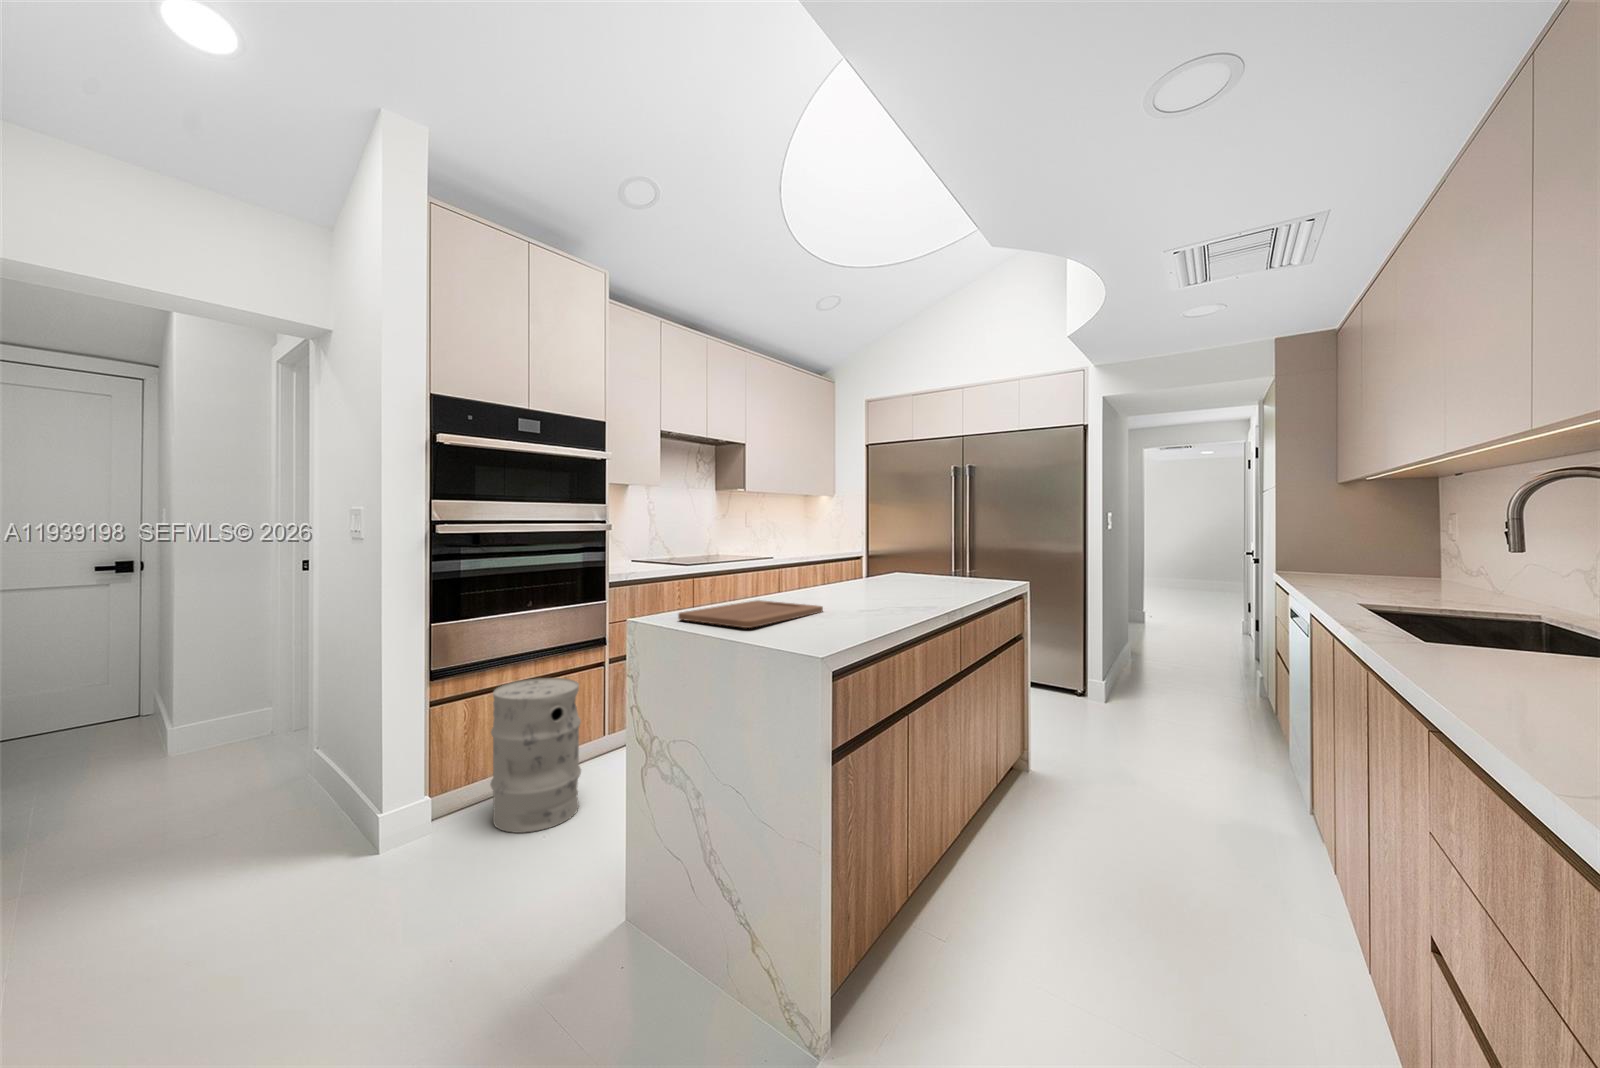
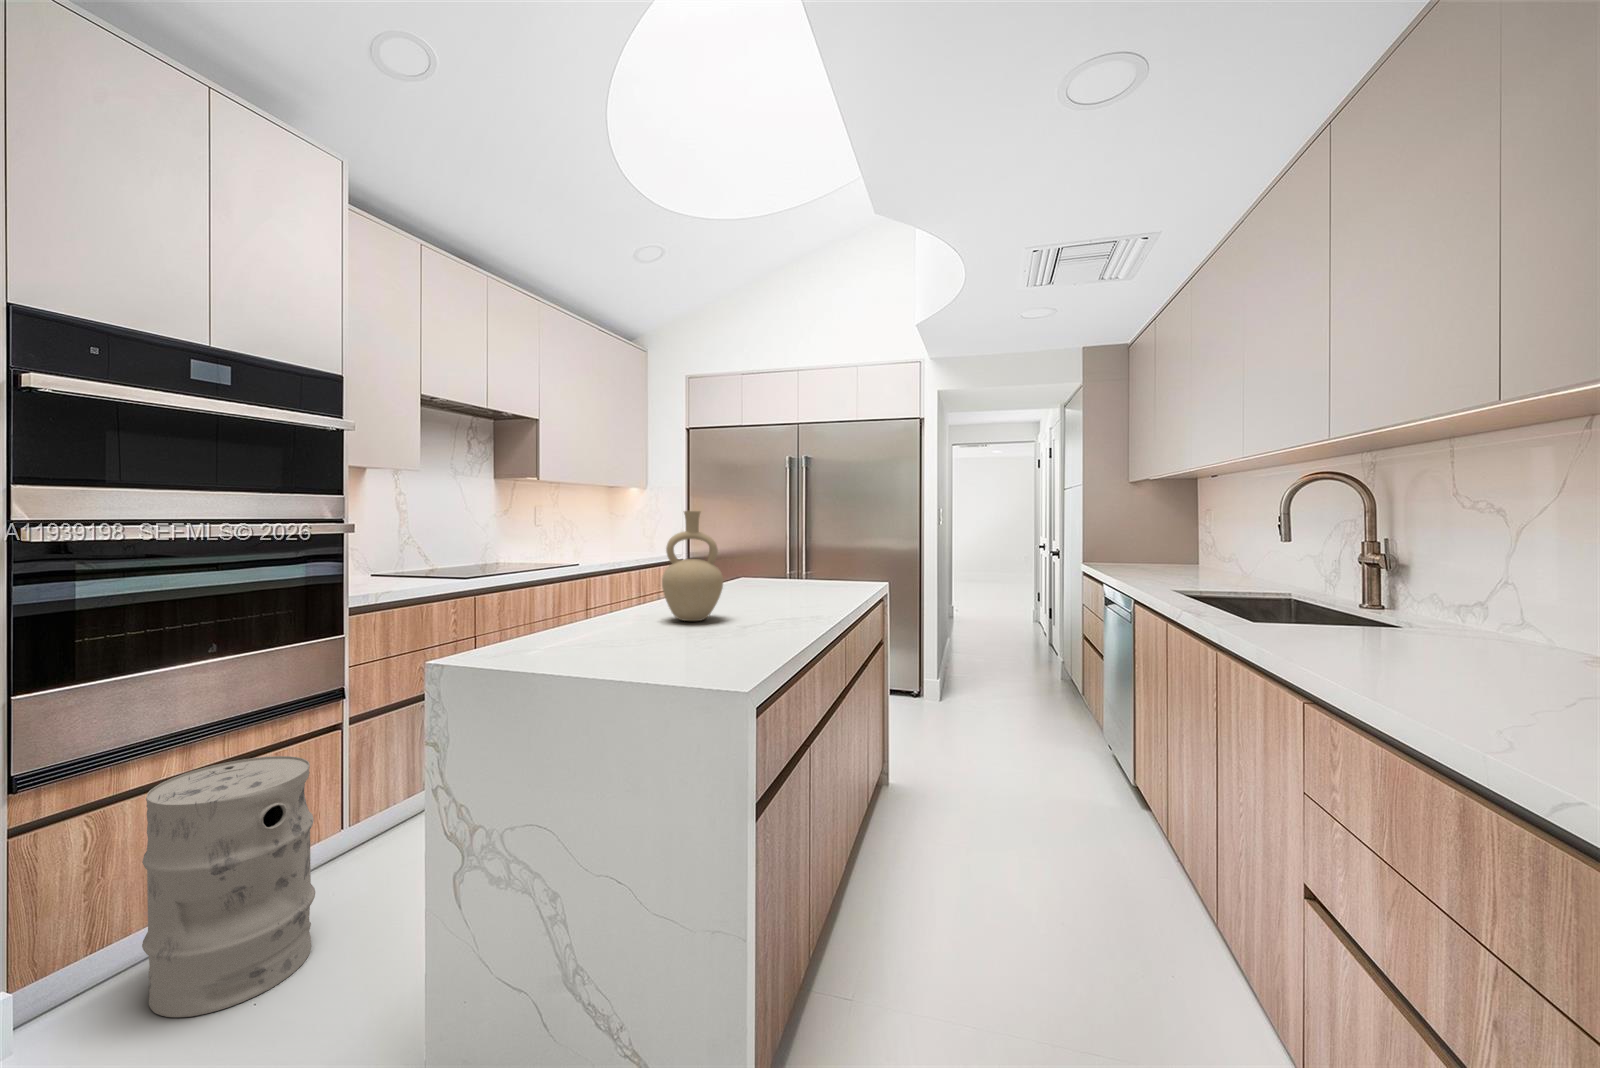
vase: none [802,514,850,601] -> present [662,511,723,621]
cutting board: present [678,600,823,628] -> none [507,627,703,673]

